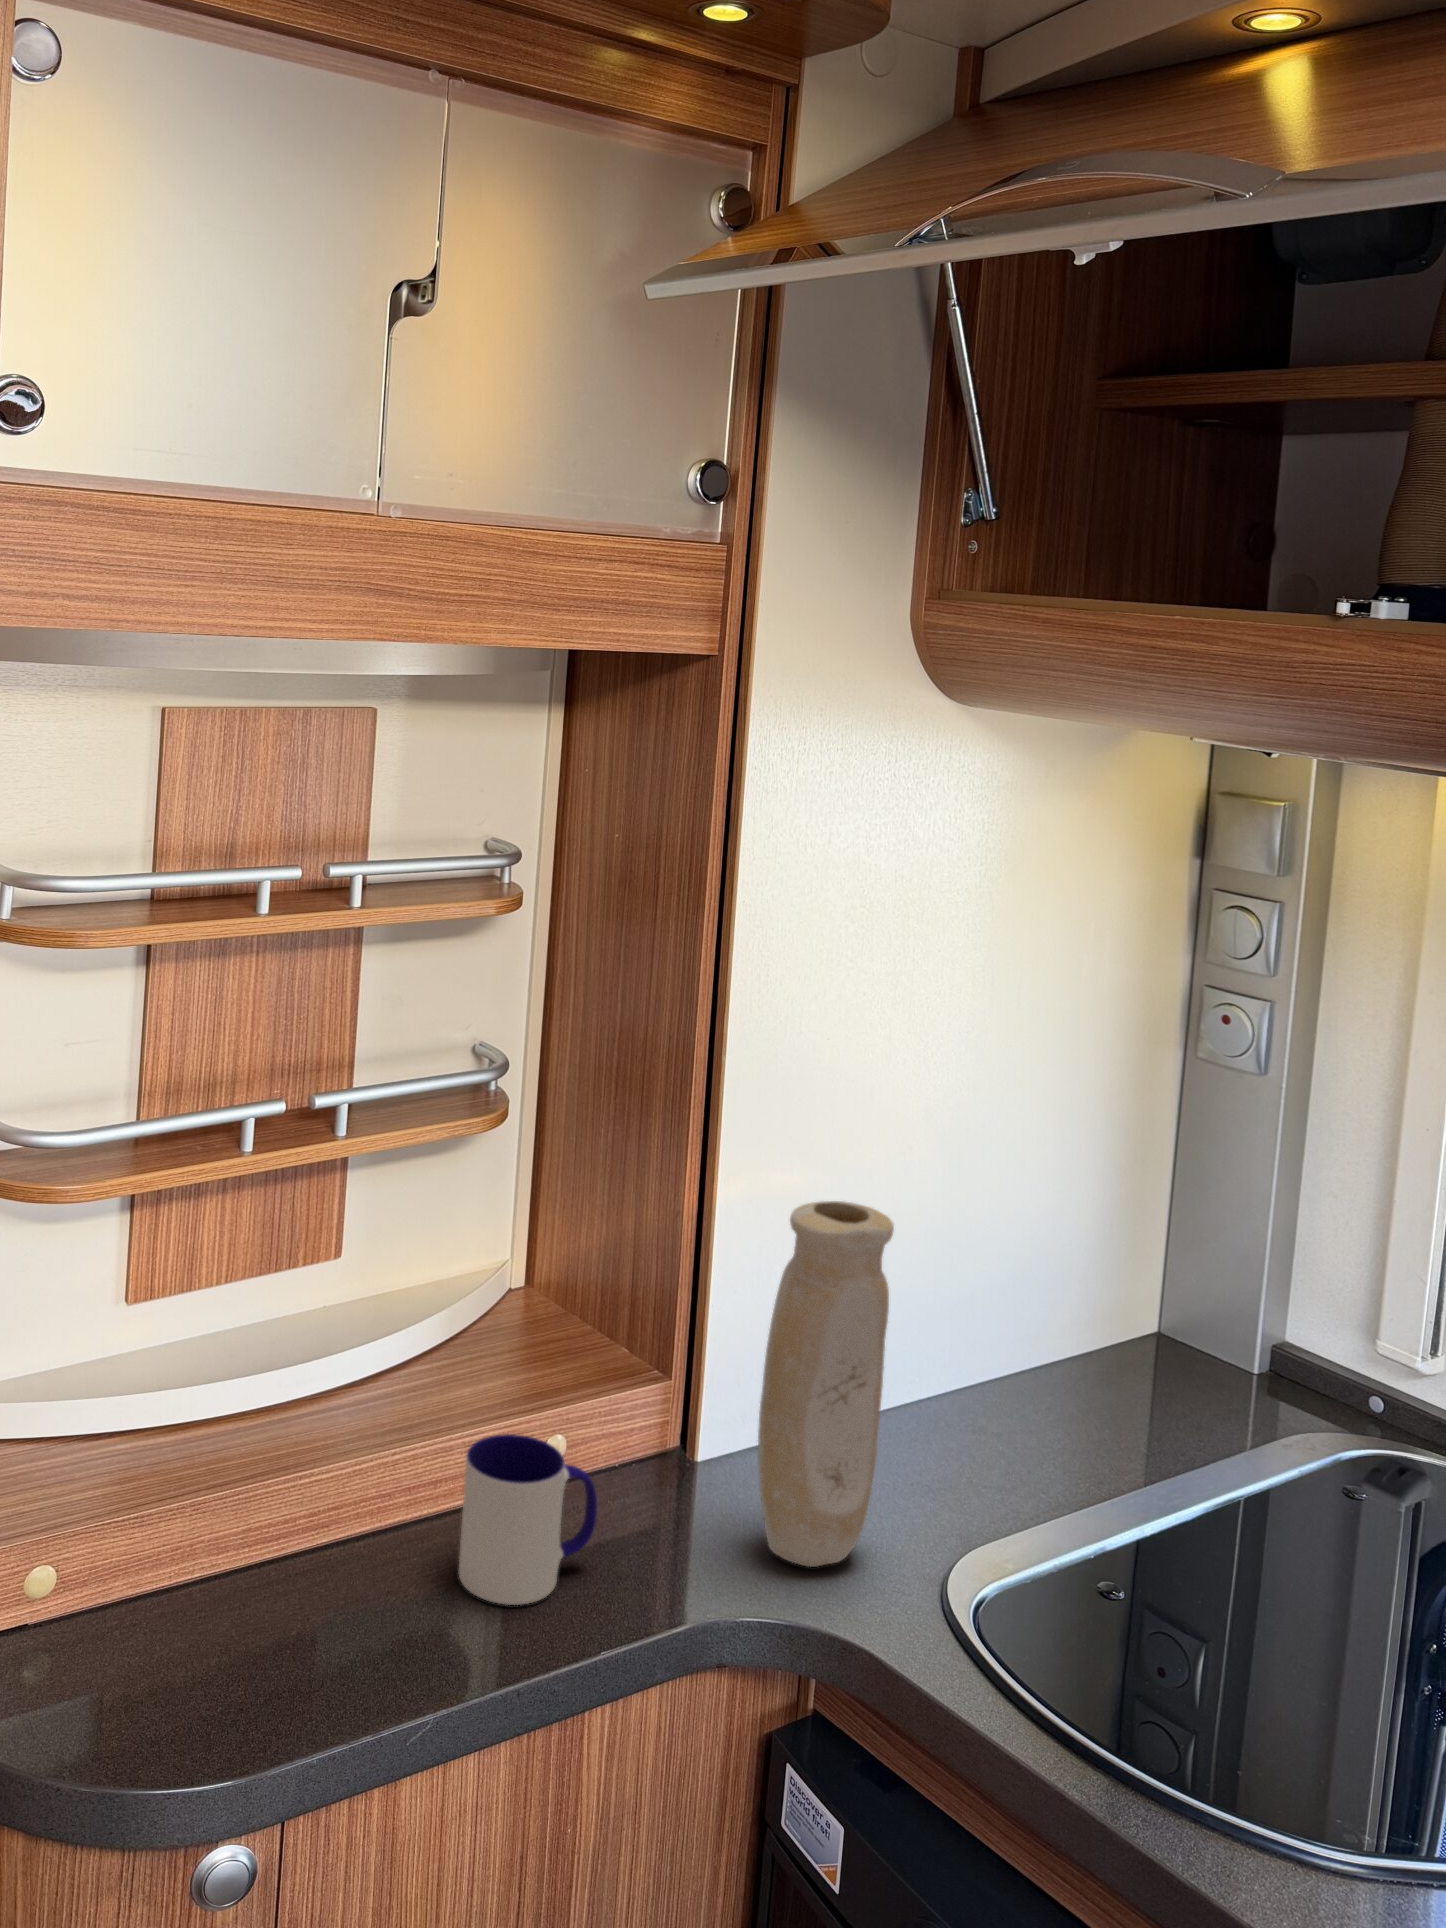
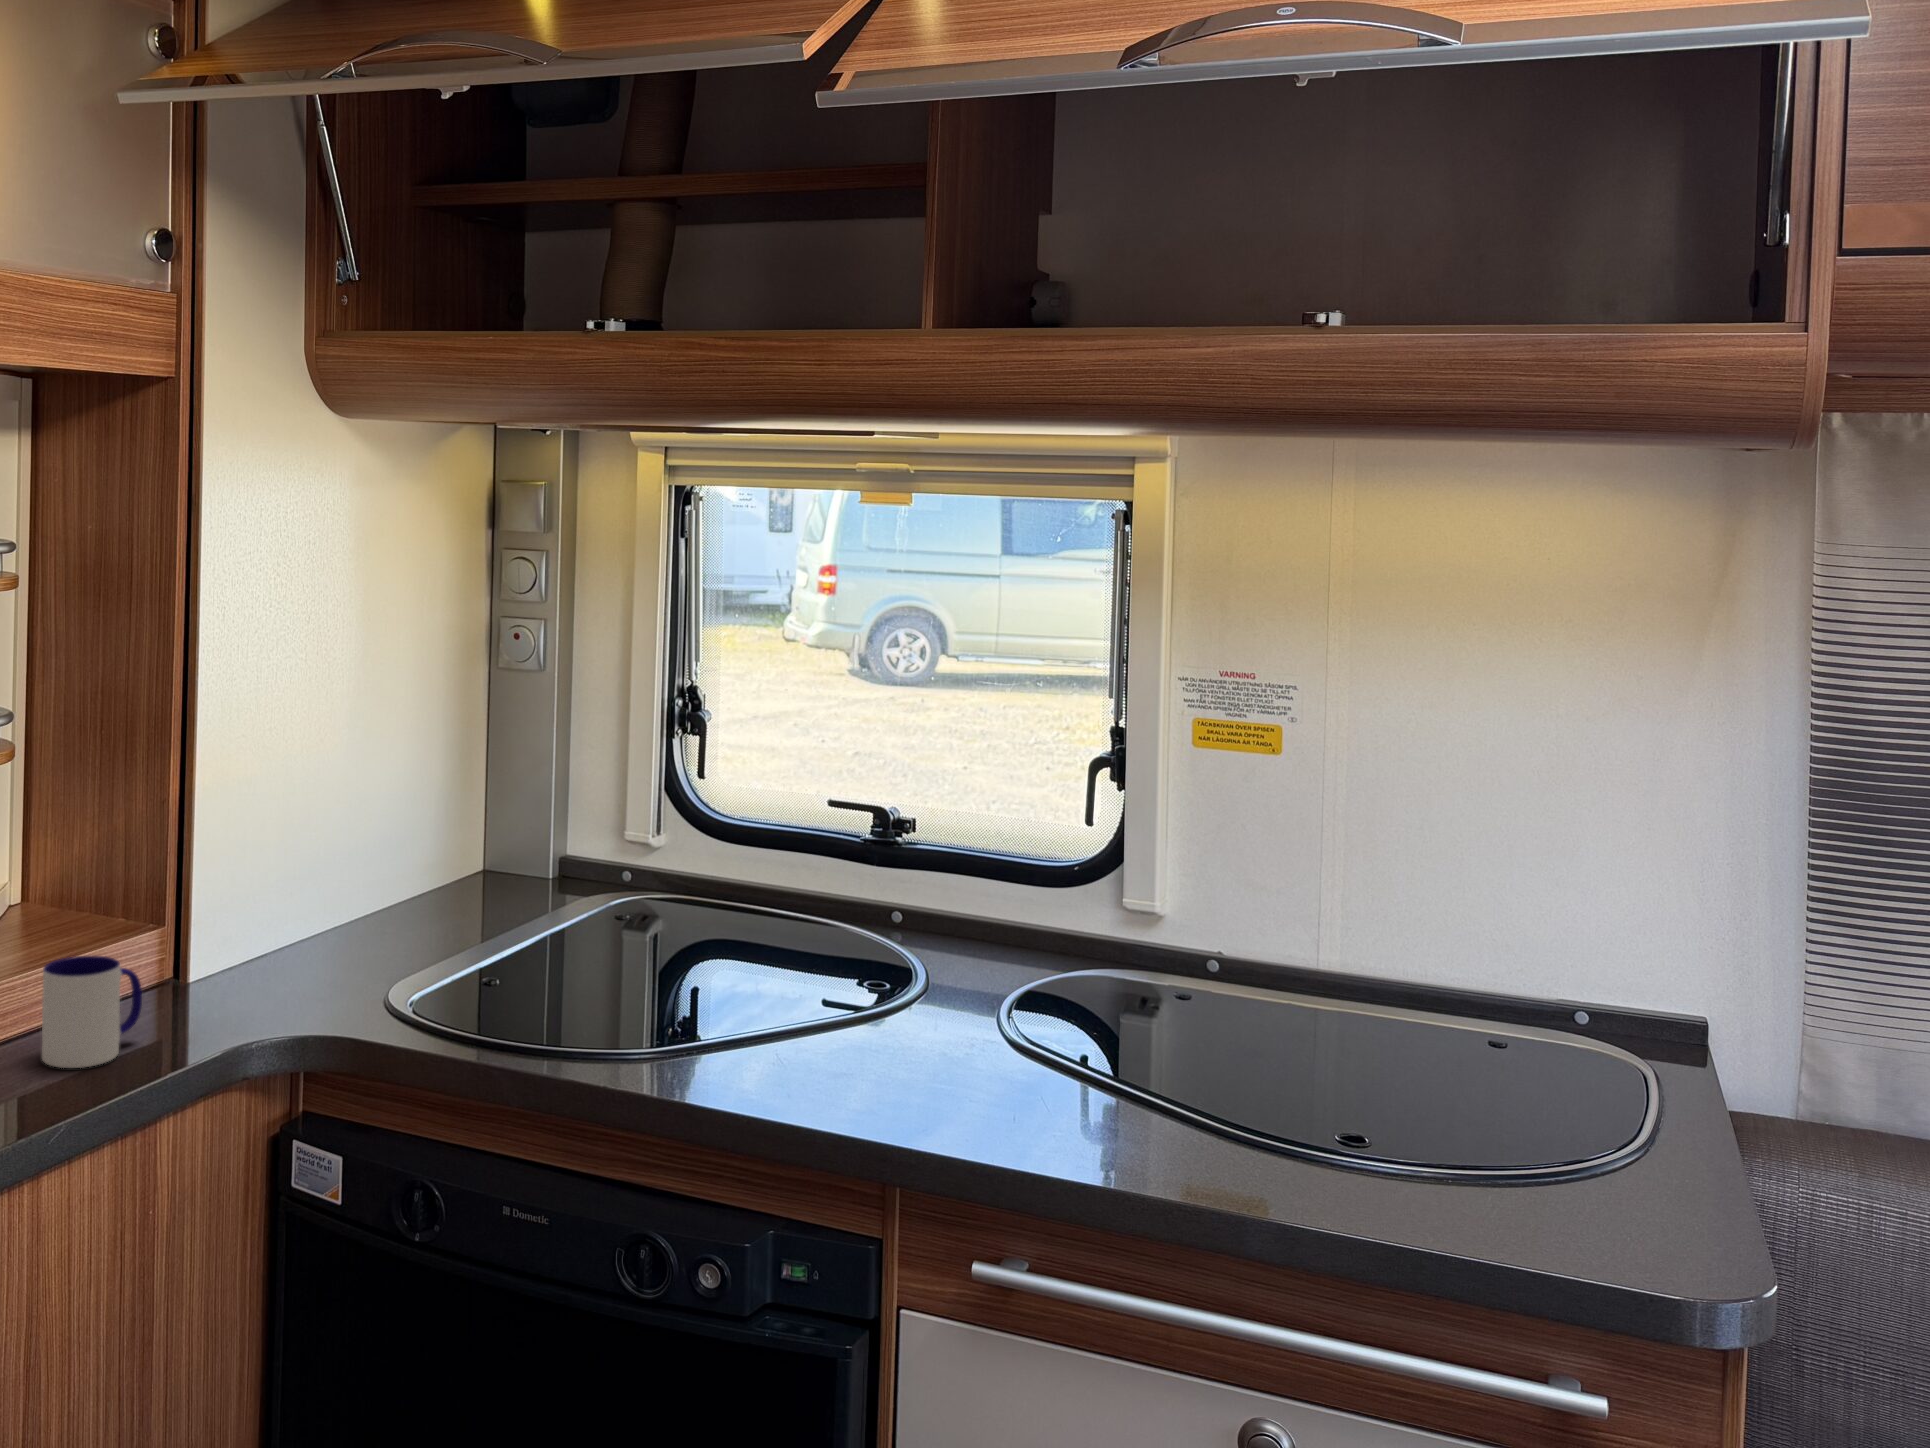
vase: present [758,1201,894,1567] -> none [248,755,334,1010]

